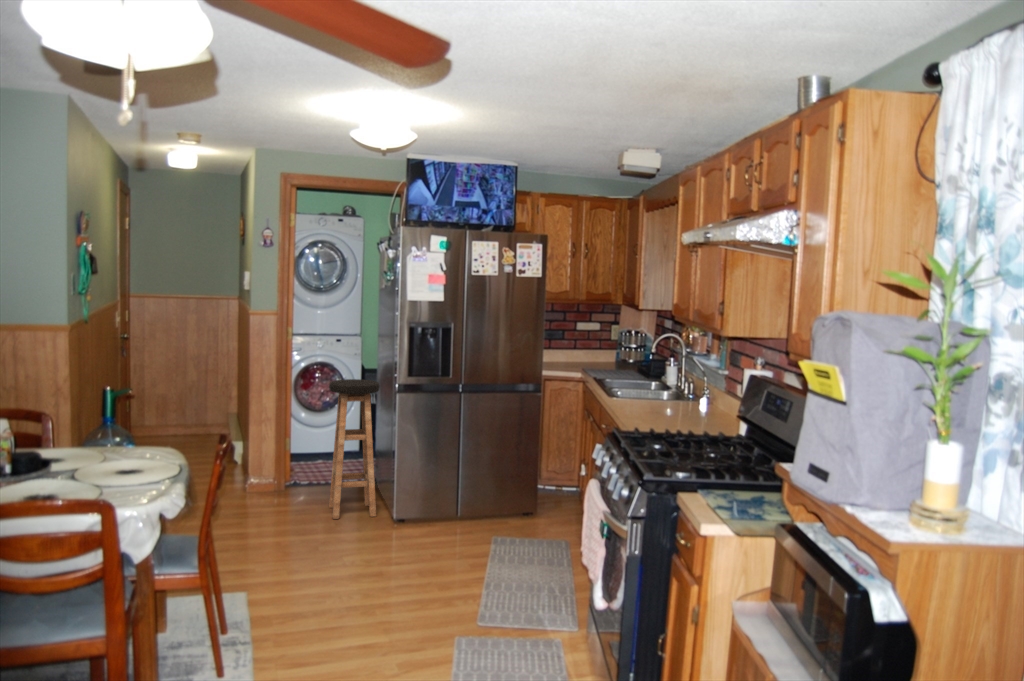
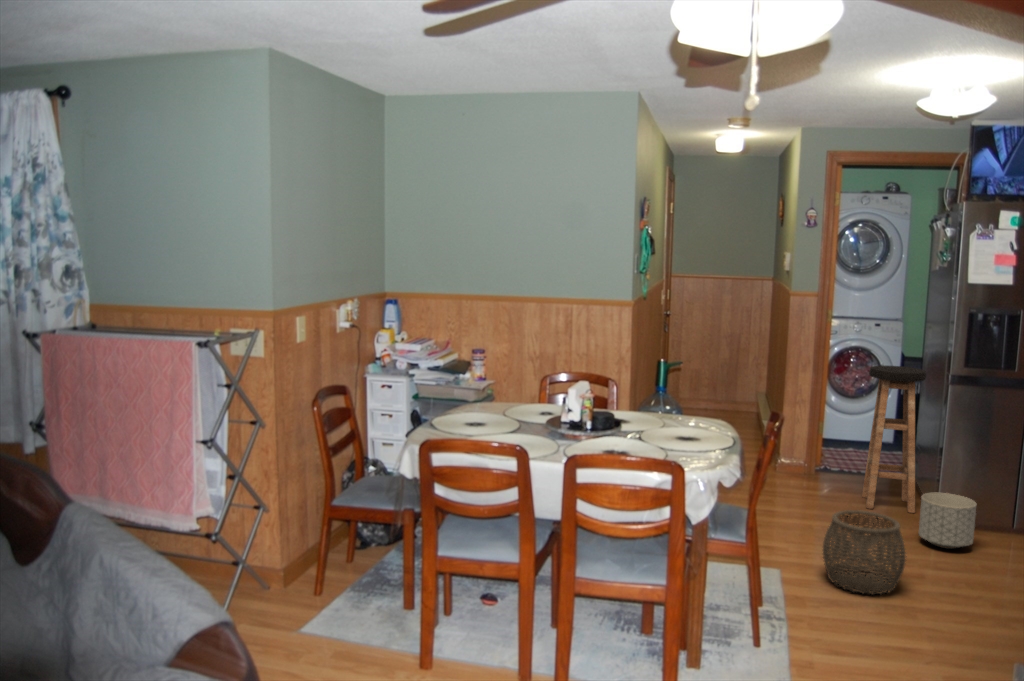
planter: none [379,496,426,548] -> present [919,493,976,549]
woven basket: none [284,530,365,617] -> present [823,510,906,594]

